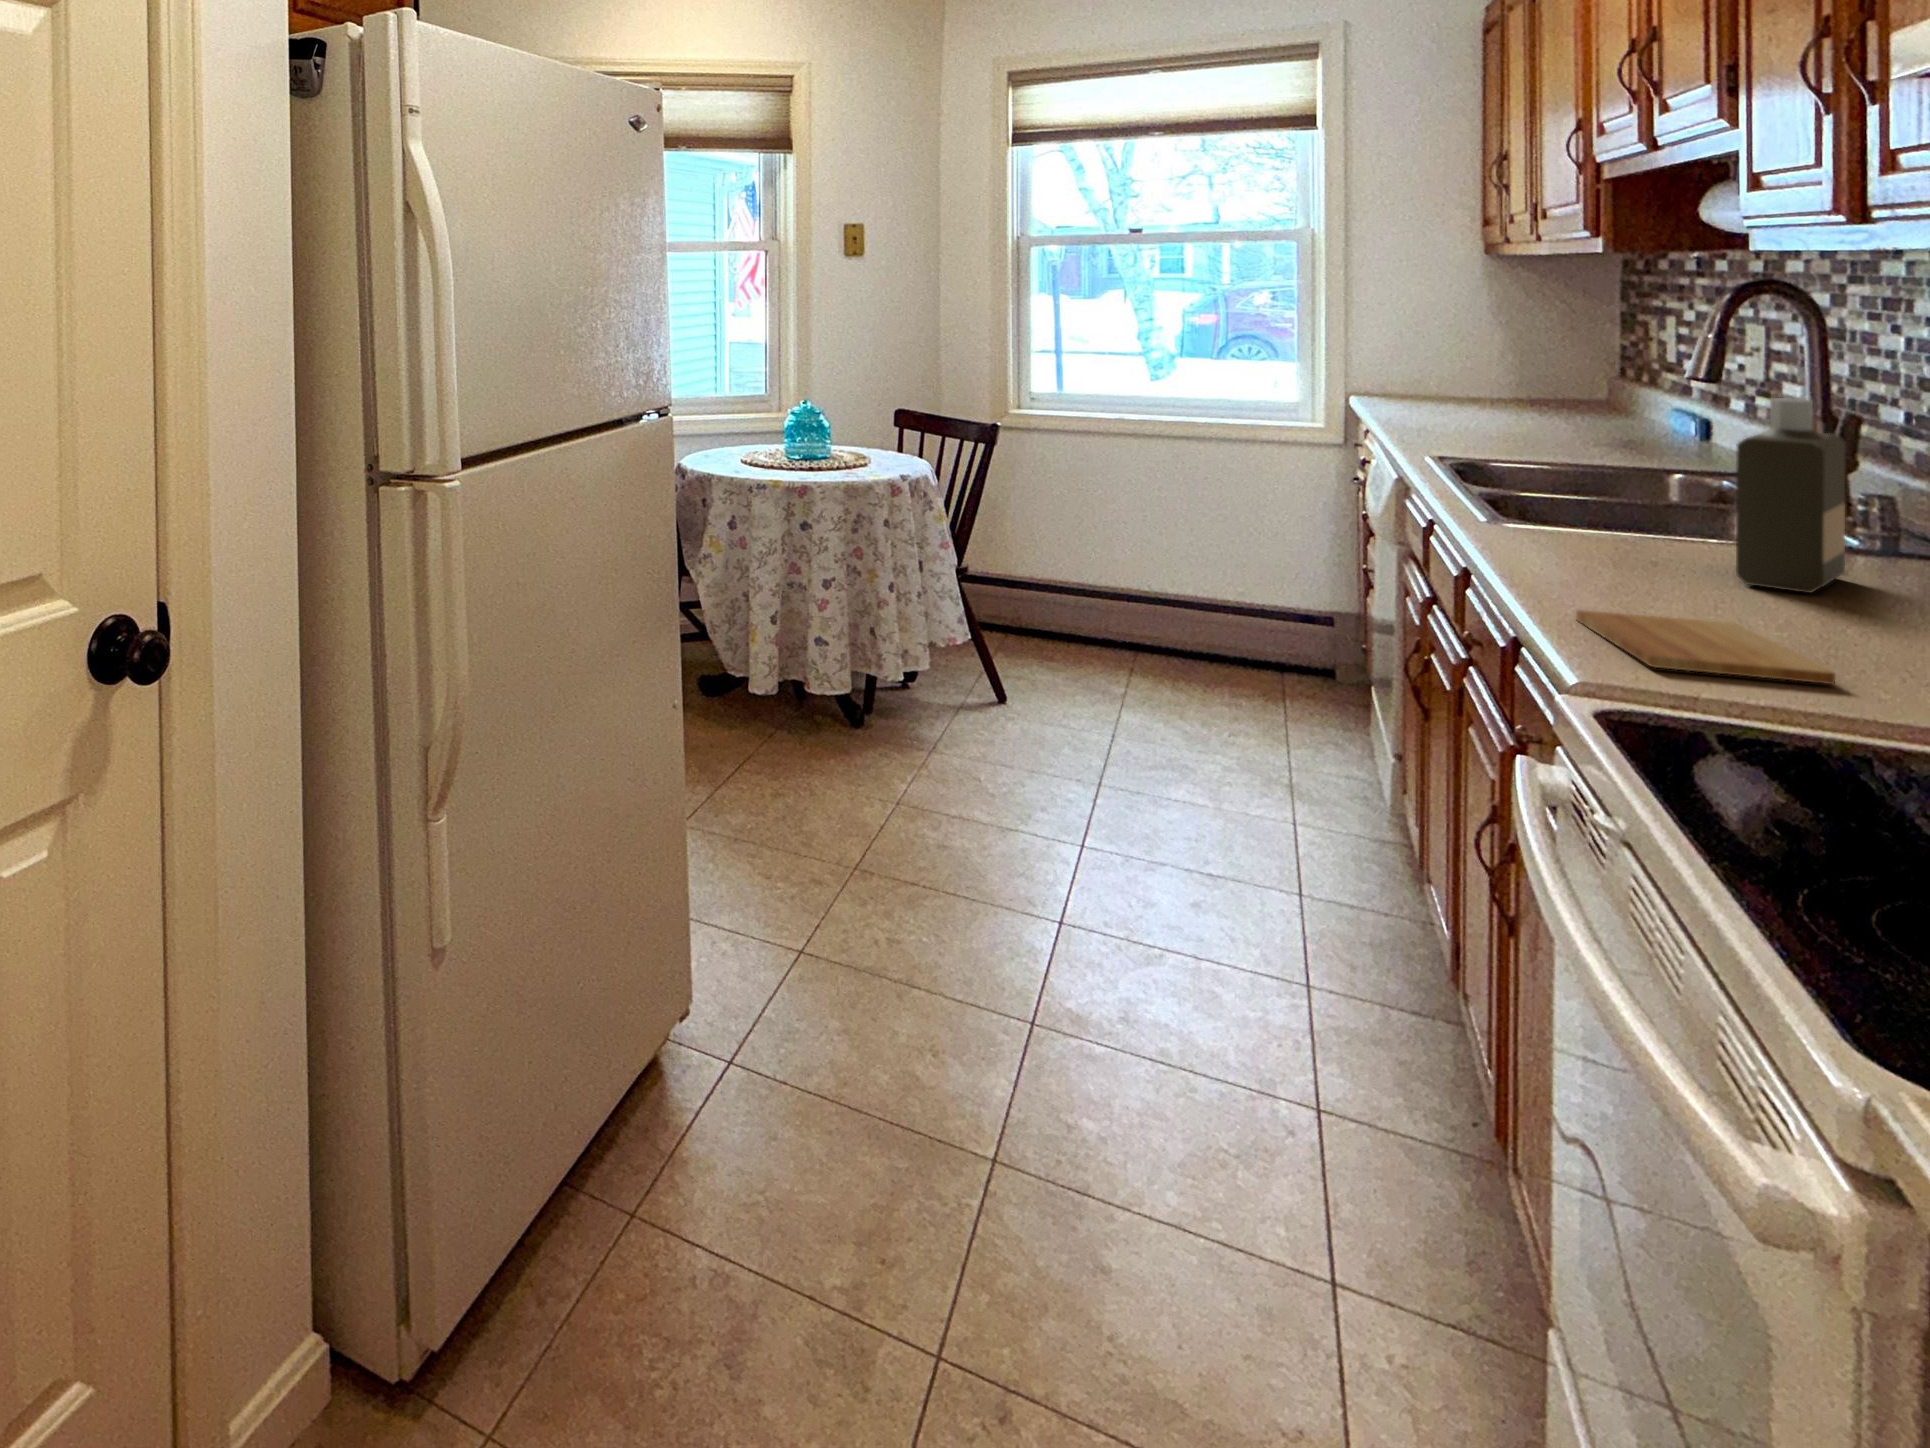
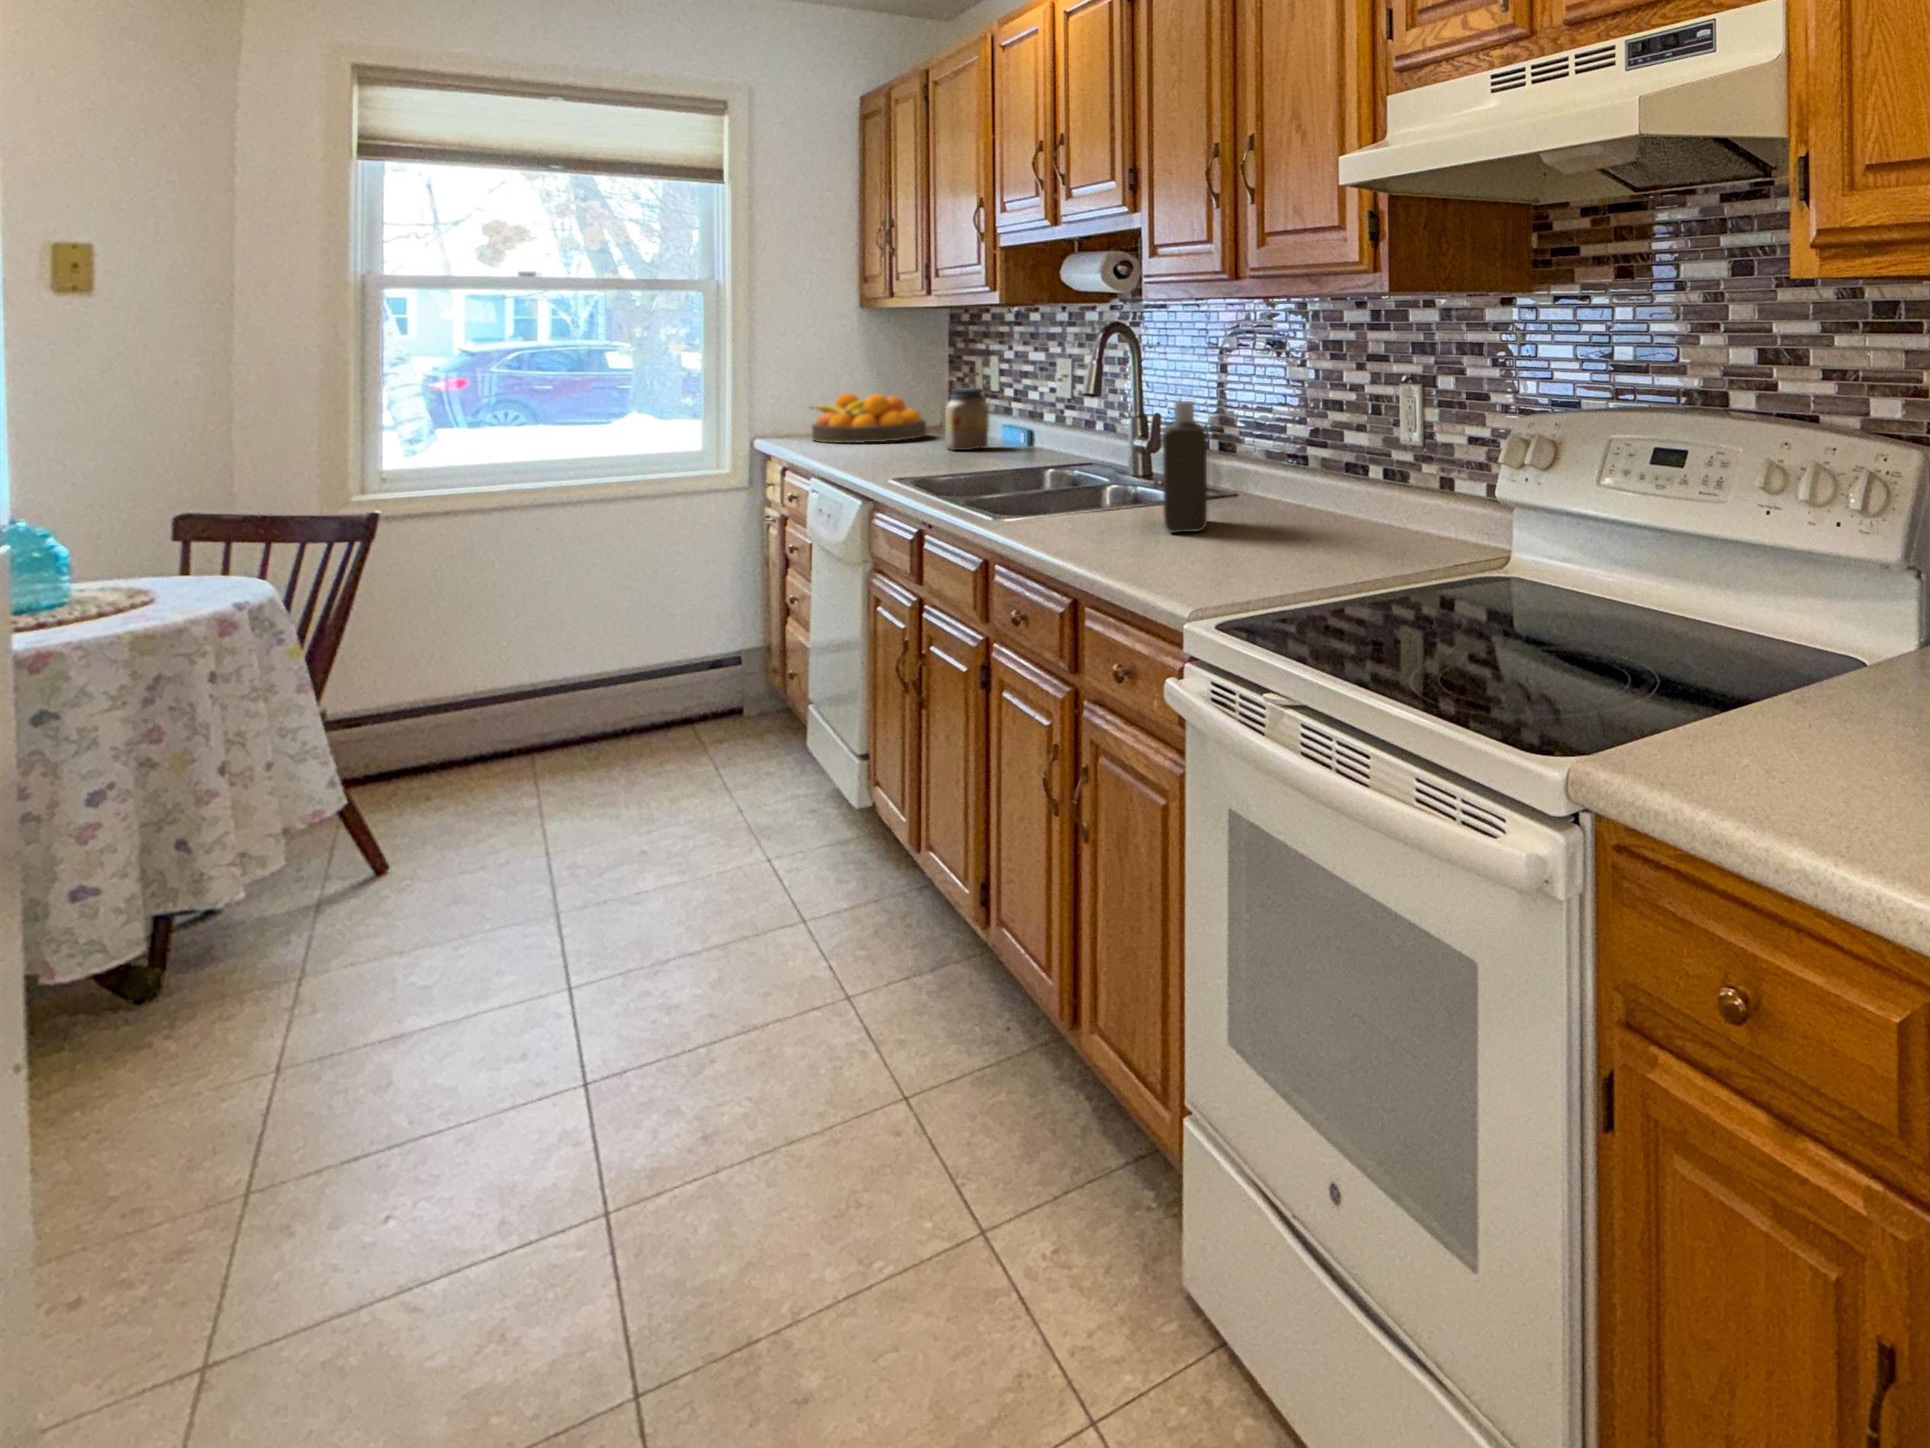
fruit bowl: none [1410,353,1568,413] -> present [812,393,926,443]
jar: none [1575,356,1641,435] -> present [945,388,989,450]
cutting board: present [1576,610,1835,684] -> none [1123,557,1273,595]

